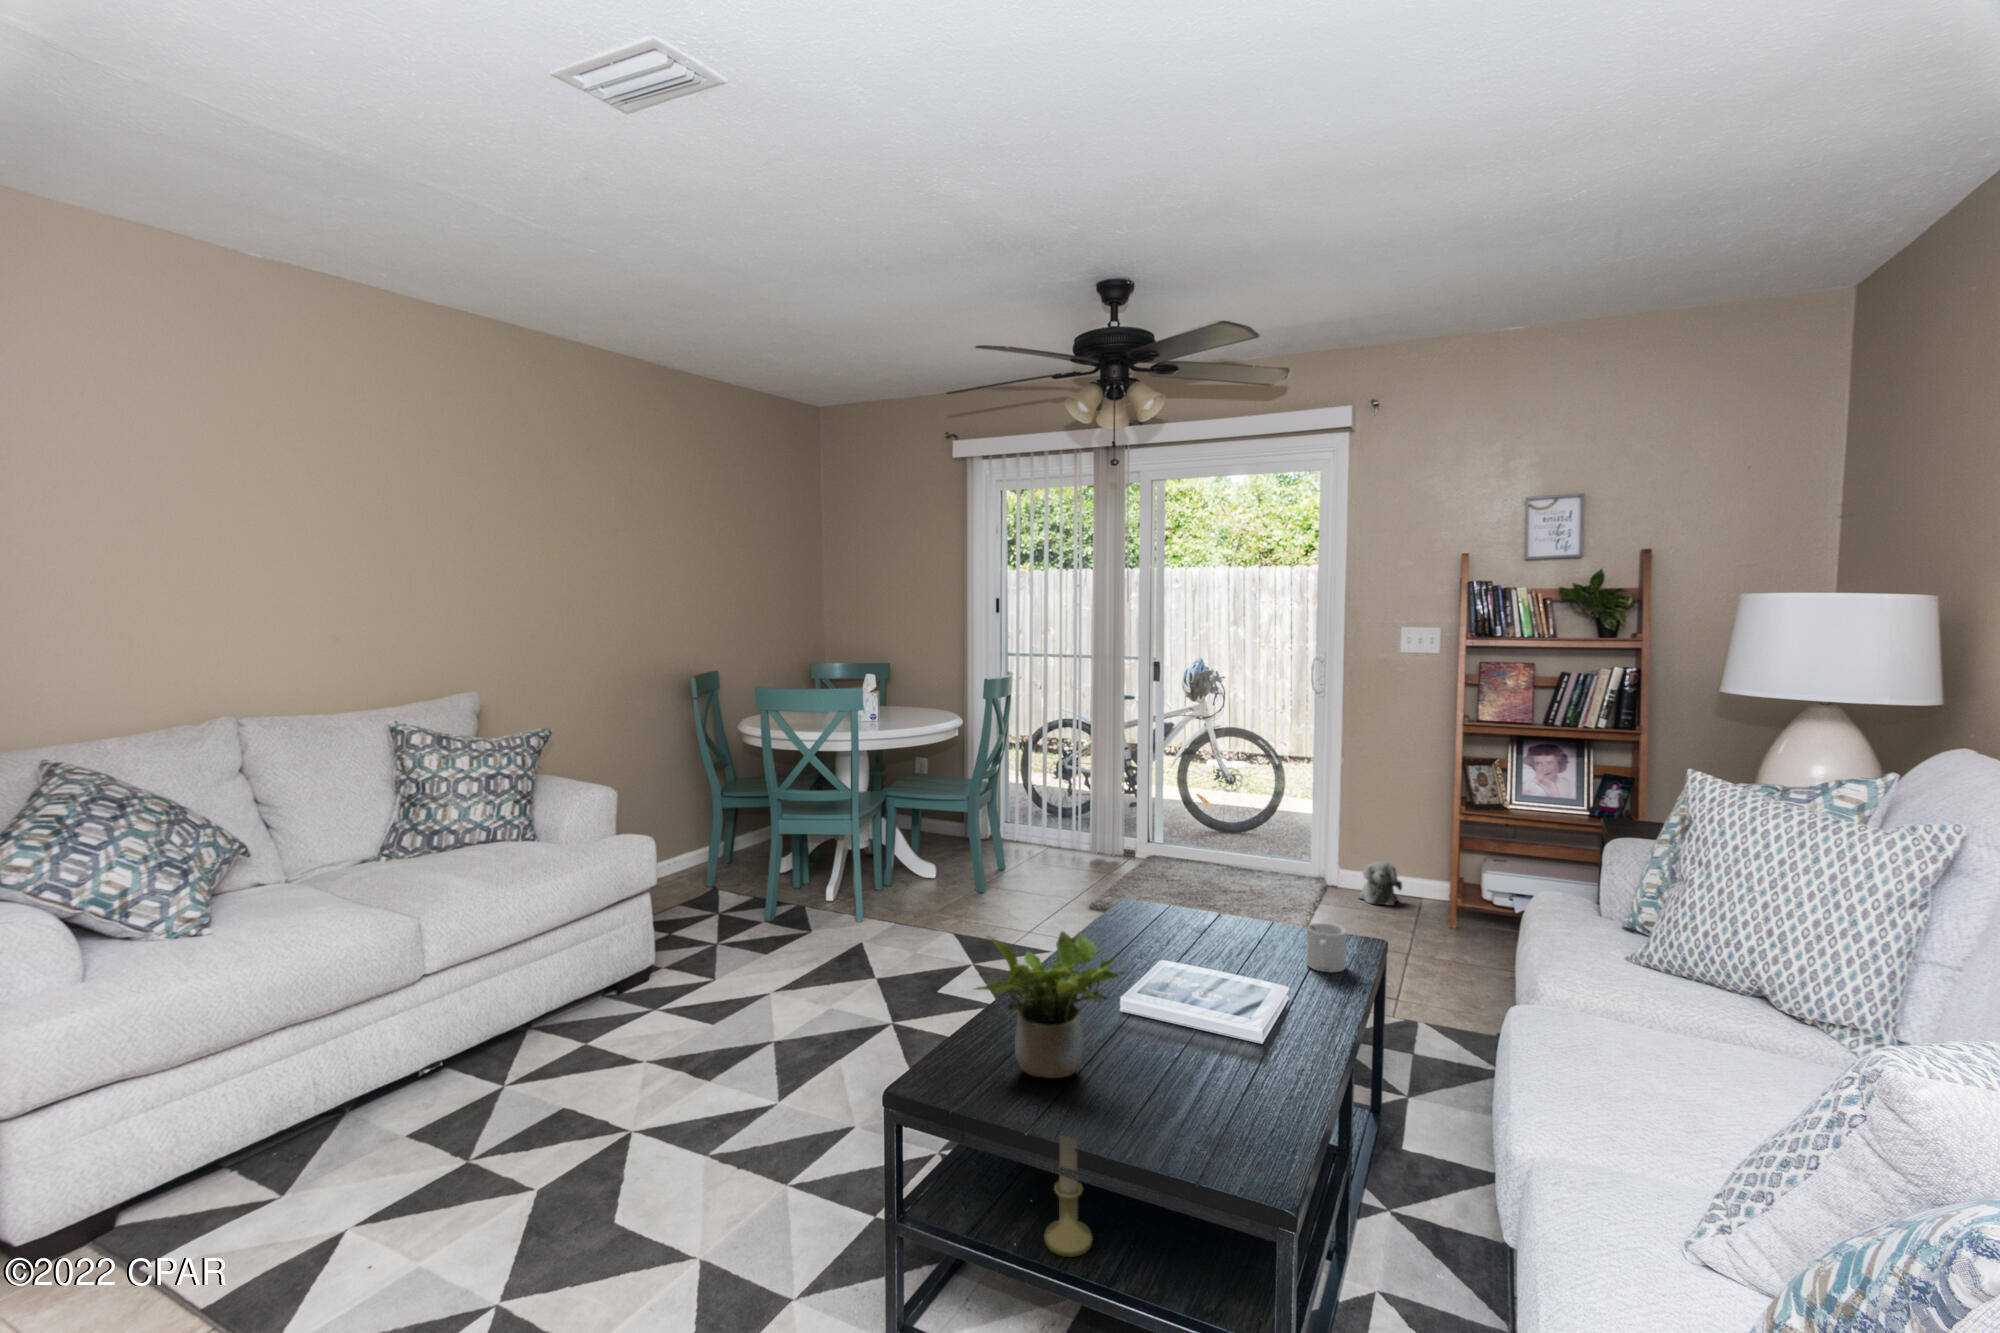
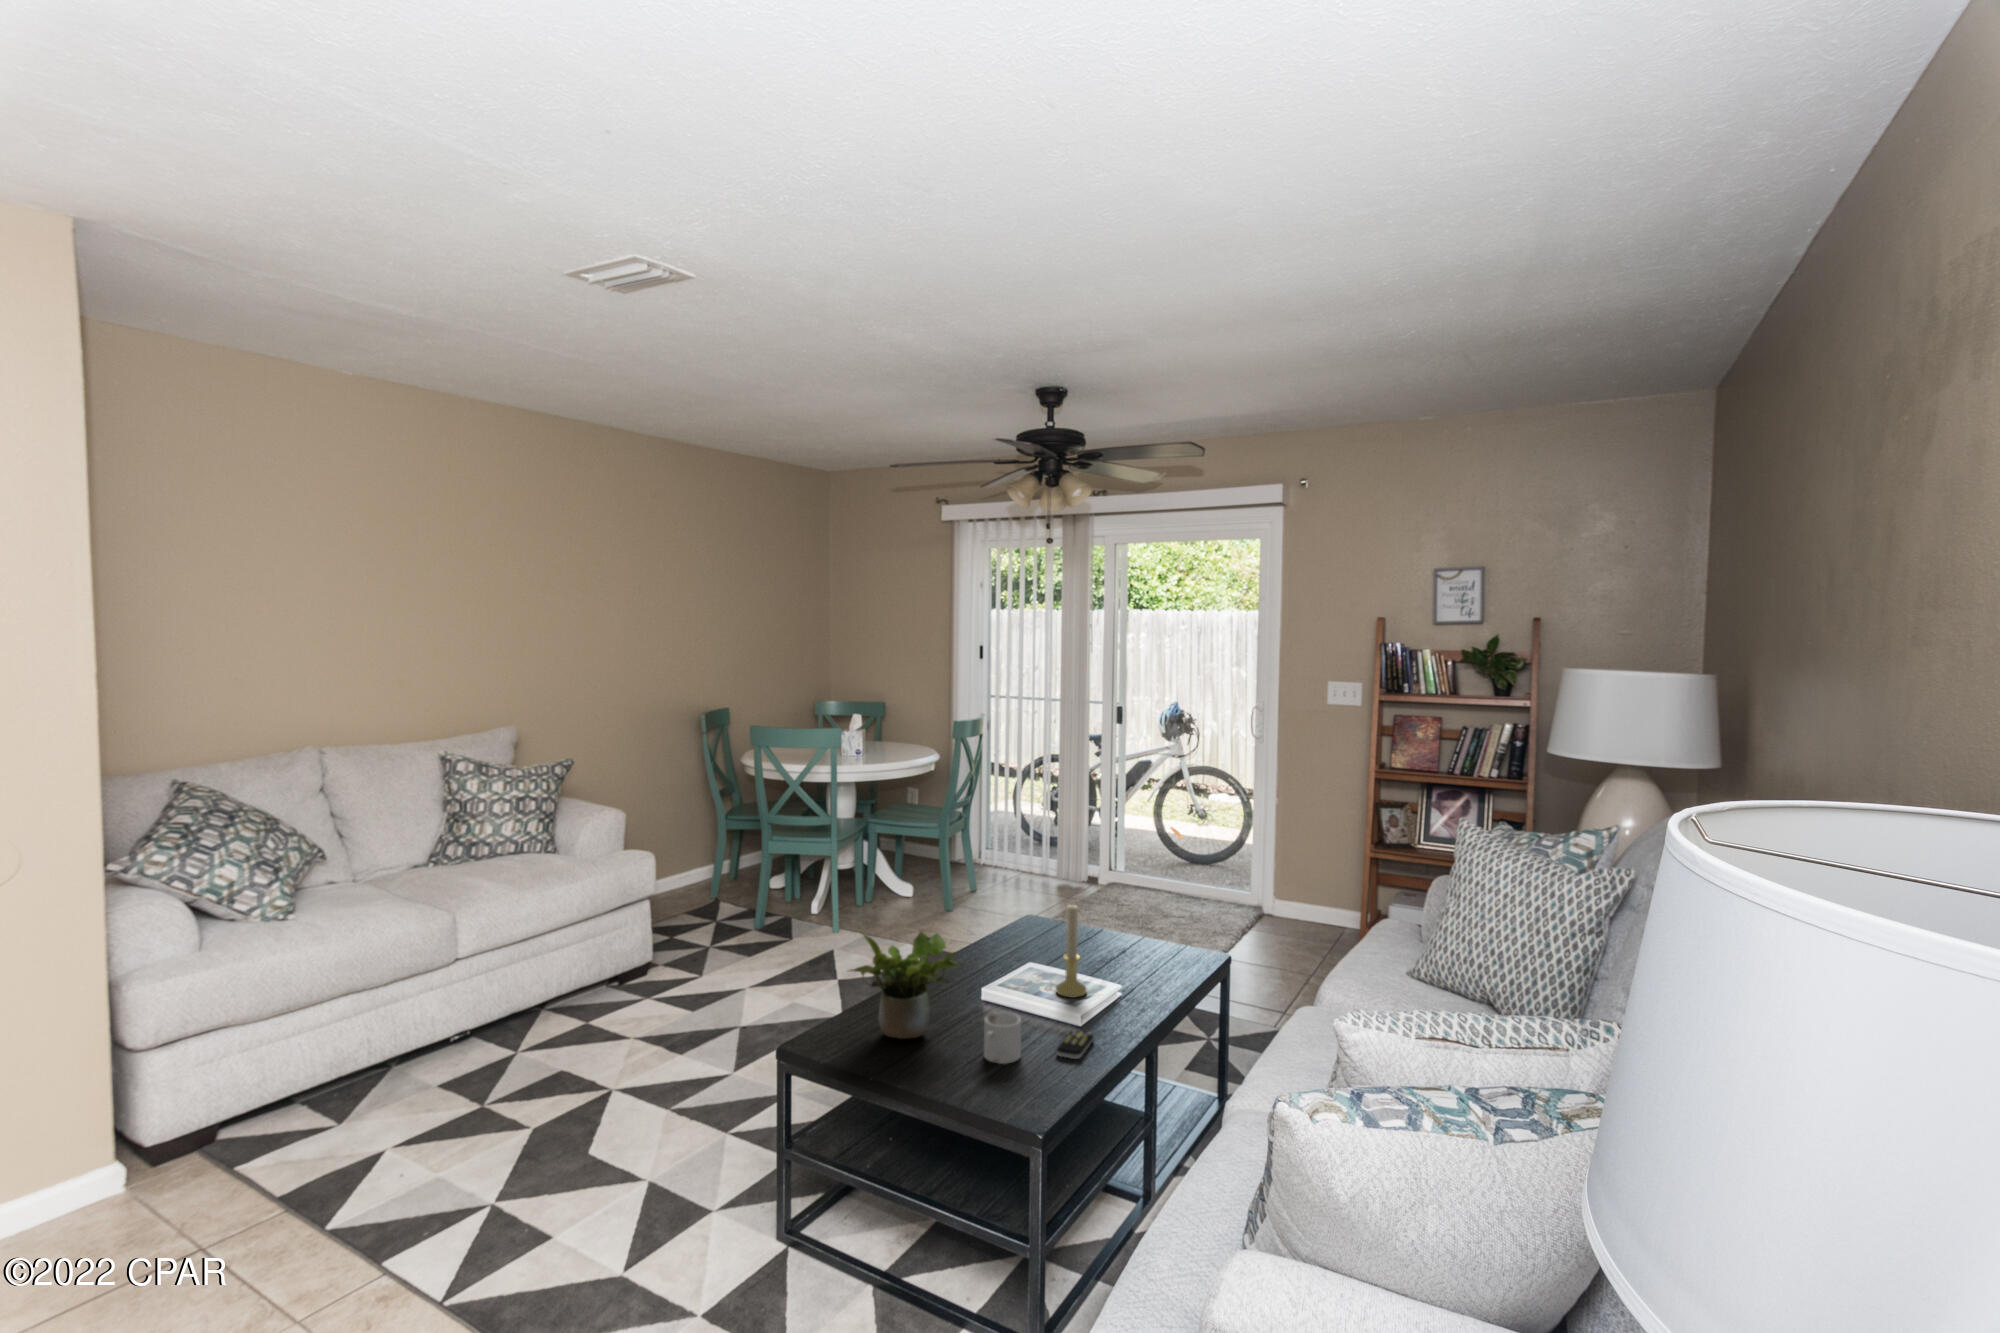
plush toy: present [1358,861,1402,905] -> none [1285,893,1324,934]
mug: present [1306,923,1346,972] -> present [984,1012,1021,1064]
remote control: none [1265,1056,1303,1099] -> present [1056,1030,1094,1059]
candle holder: present [1044,1135,1093,1257] -> present [1056,905,1086,997]

